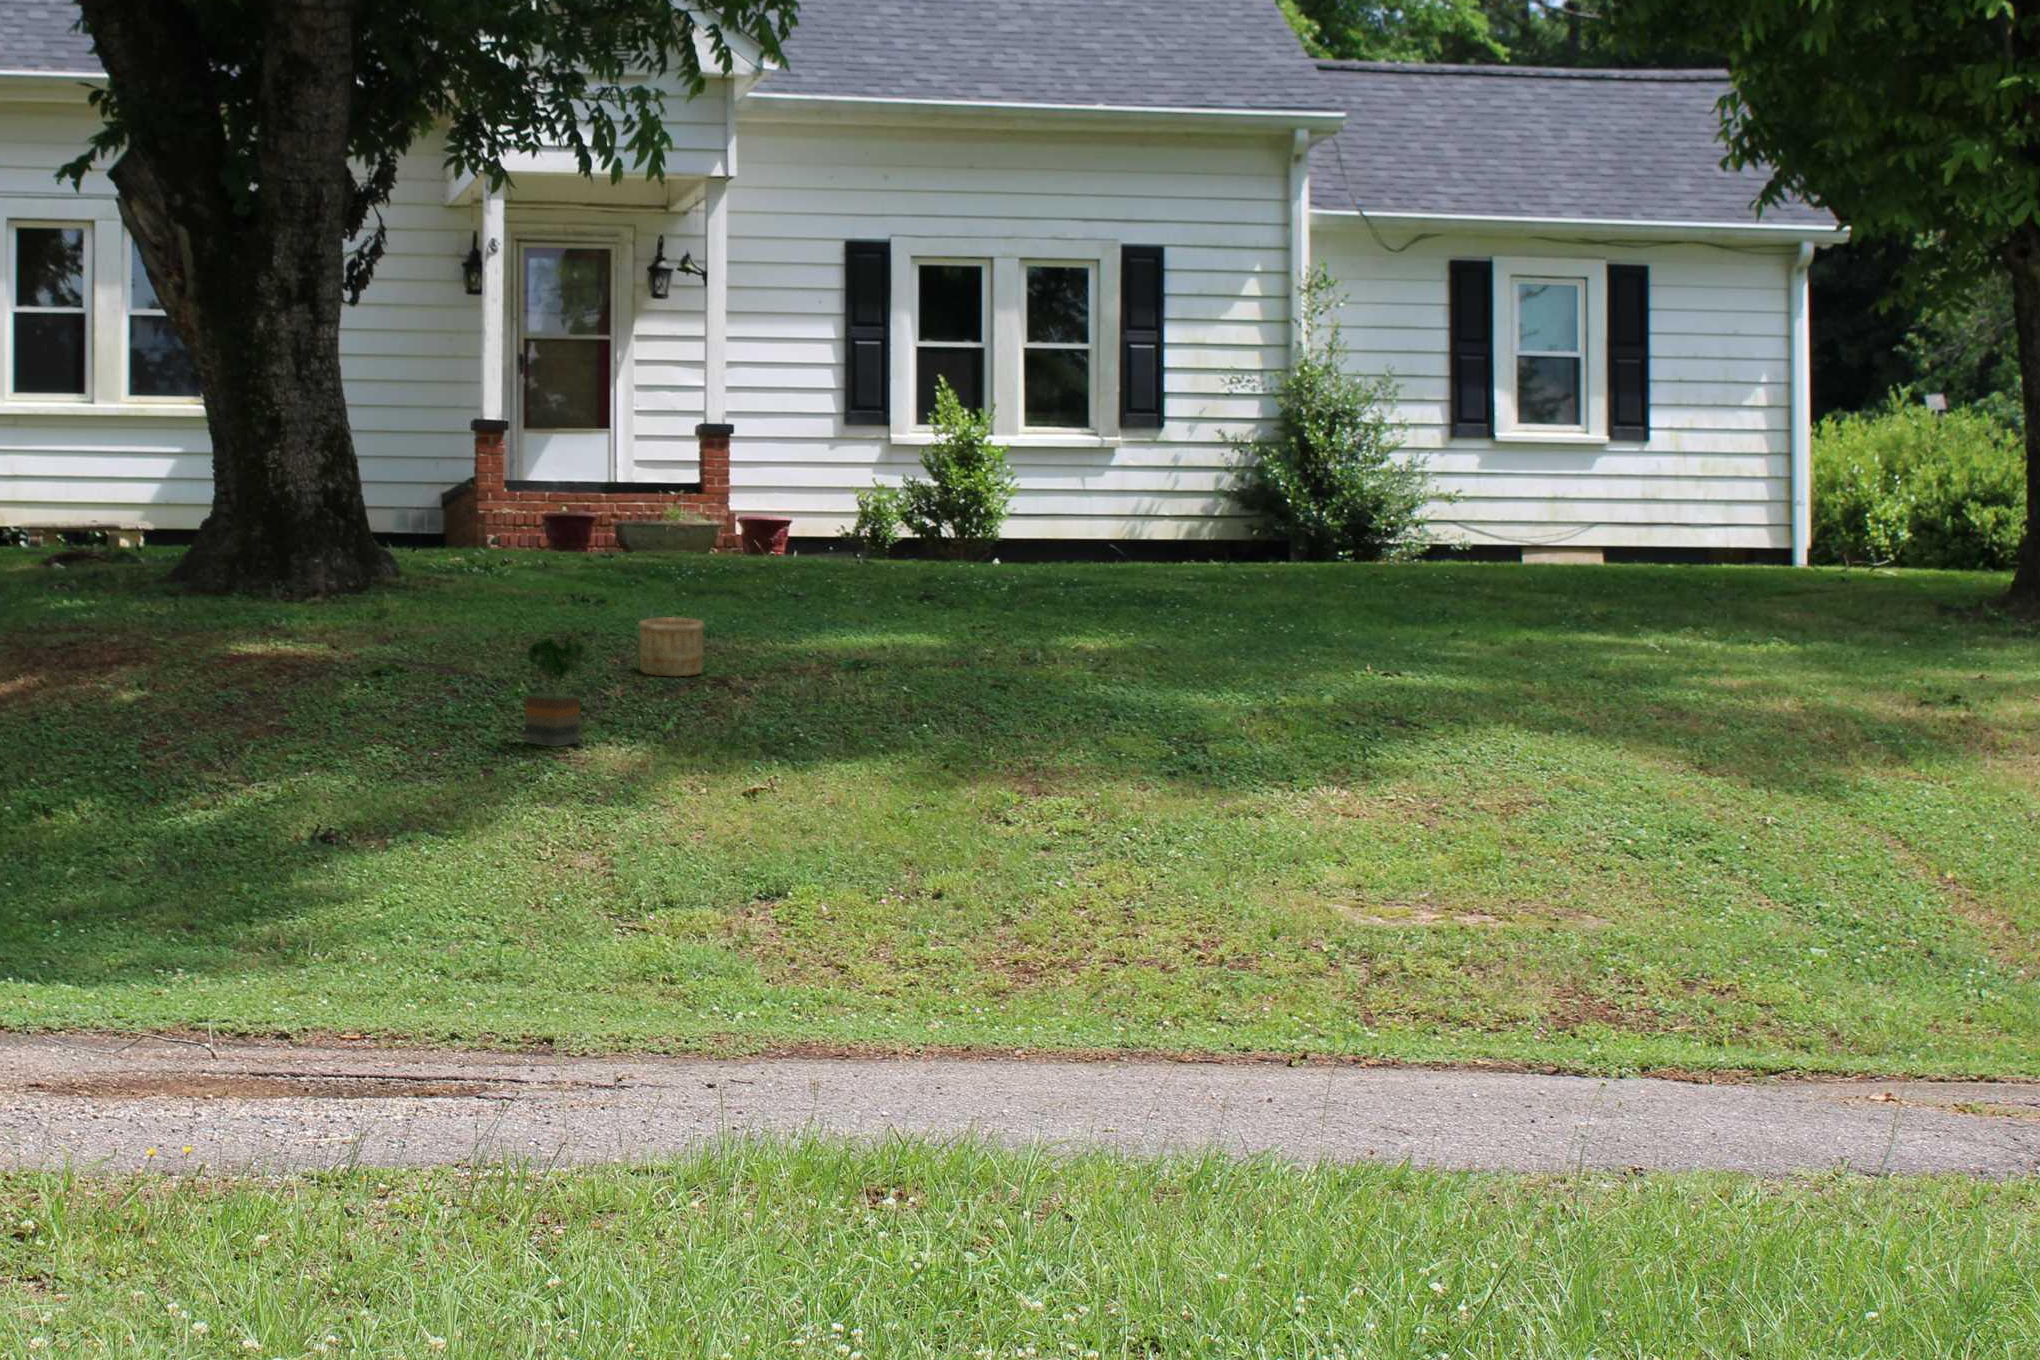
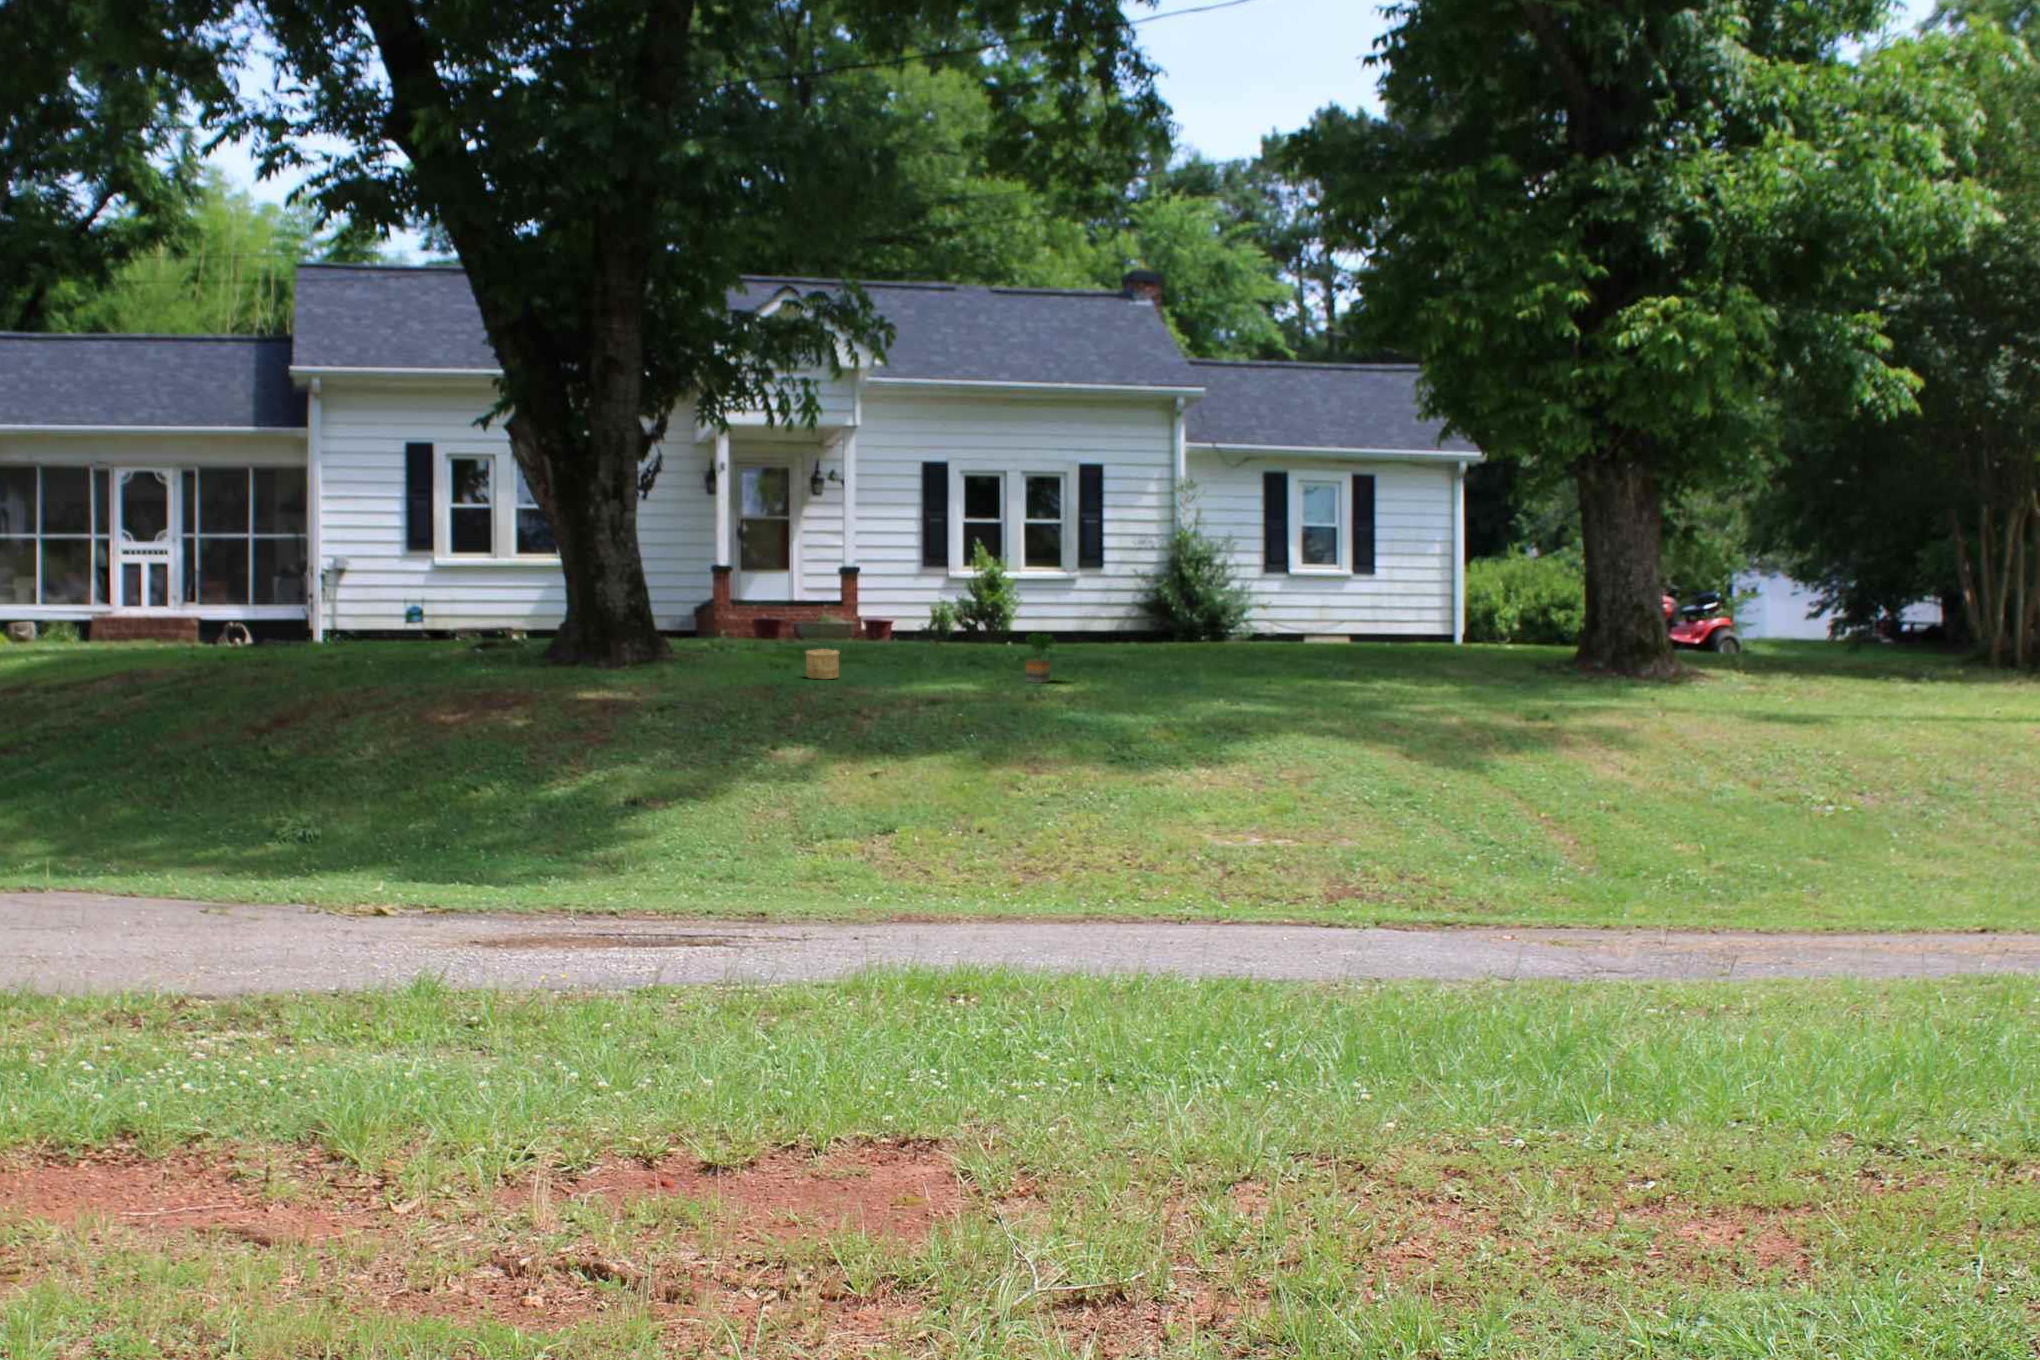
potted tree: present [525,638,592,747] -> present [1025,633,1054,683]

